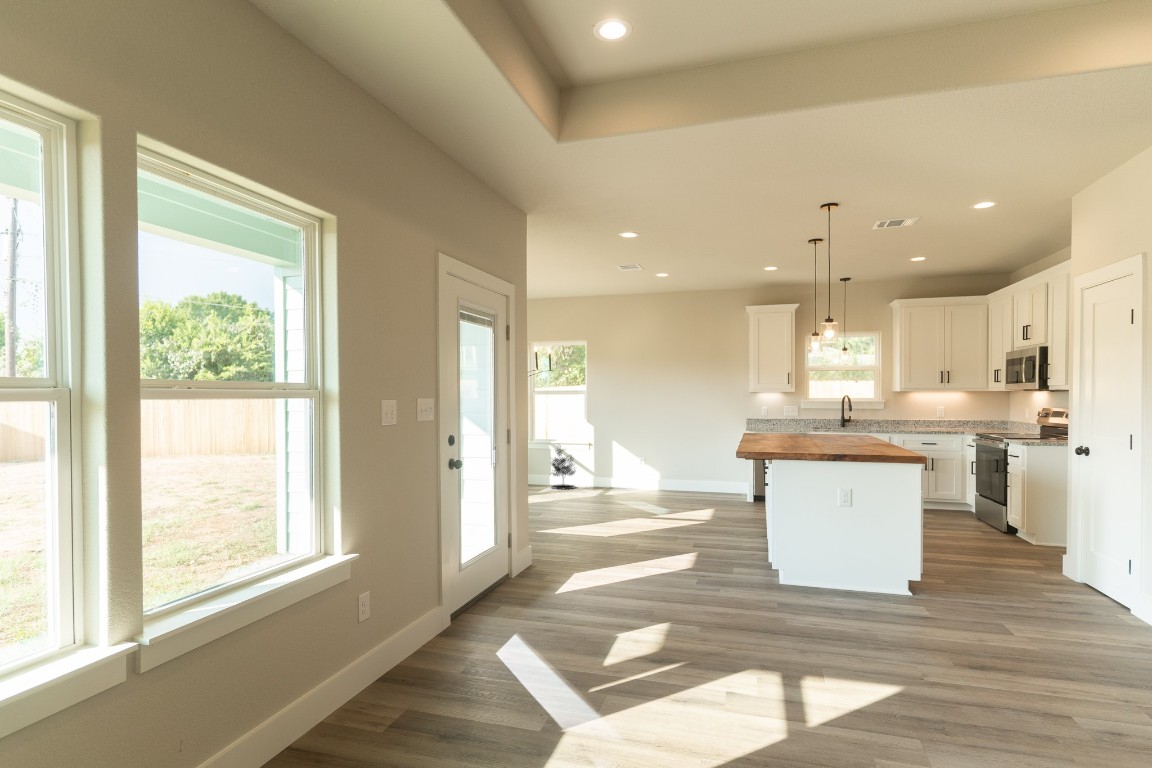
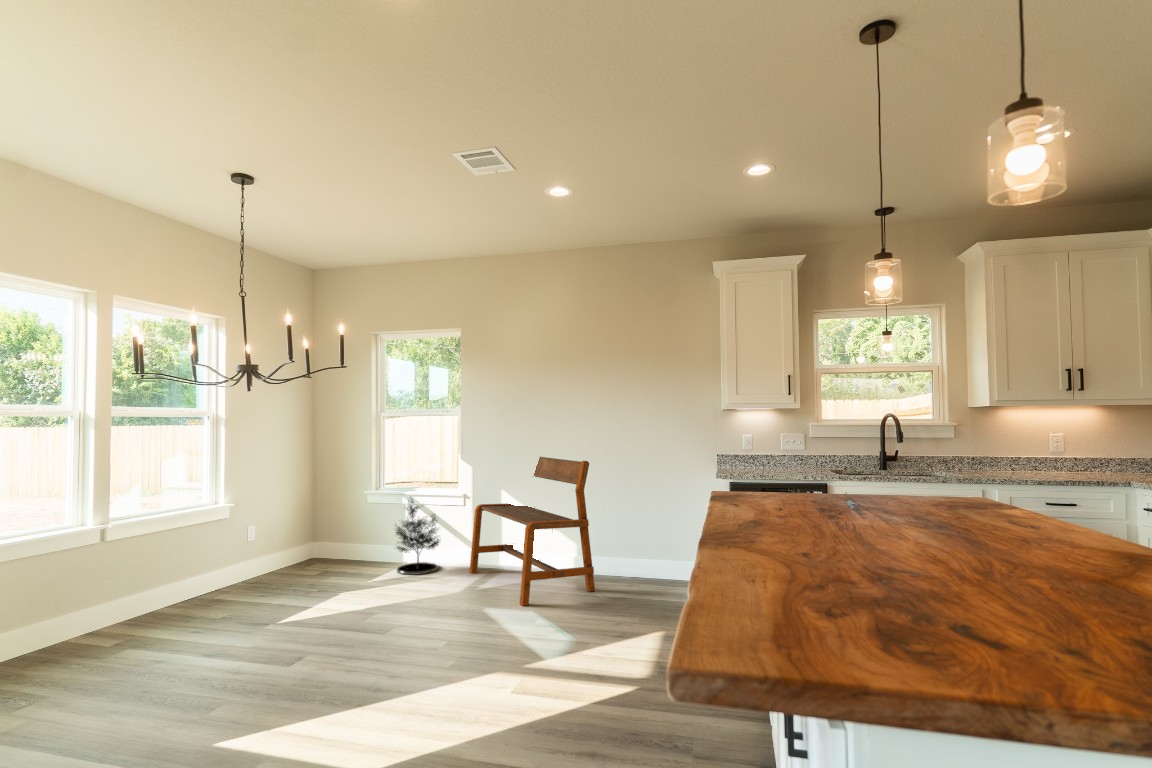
bench: none [596,419,676,500] -> present [470,457,595,606]

